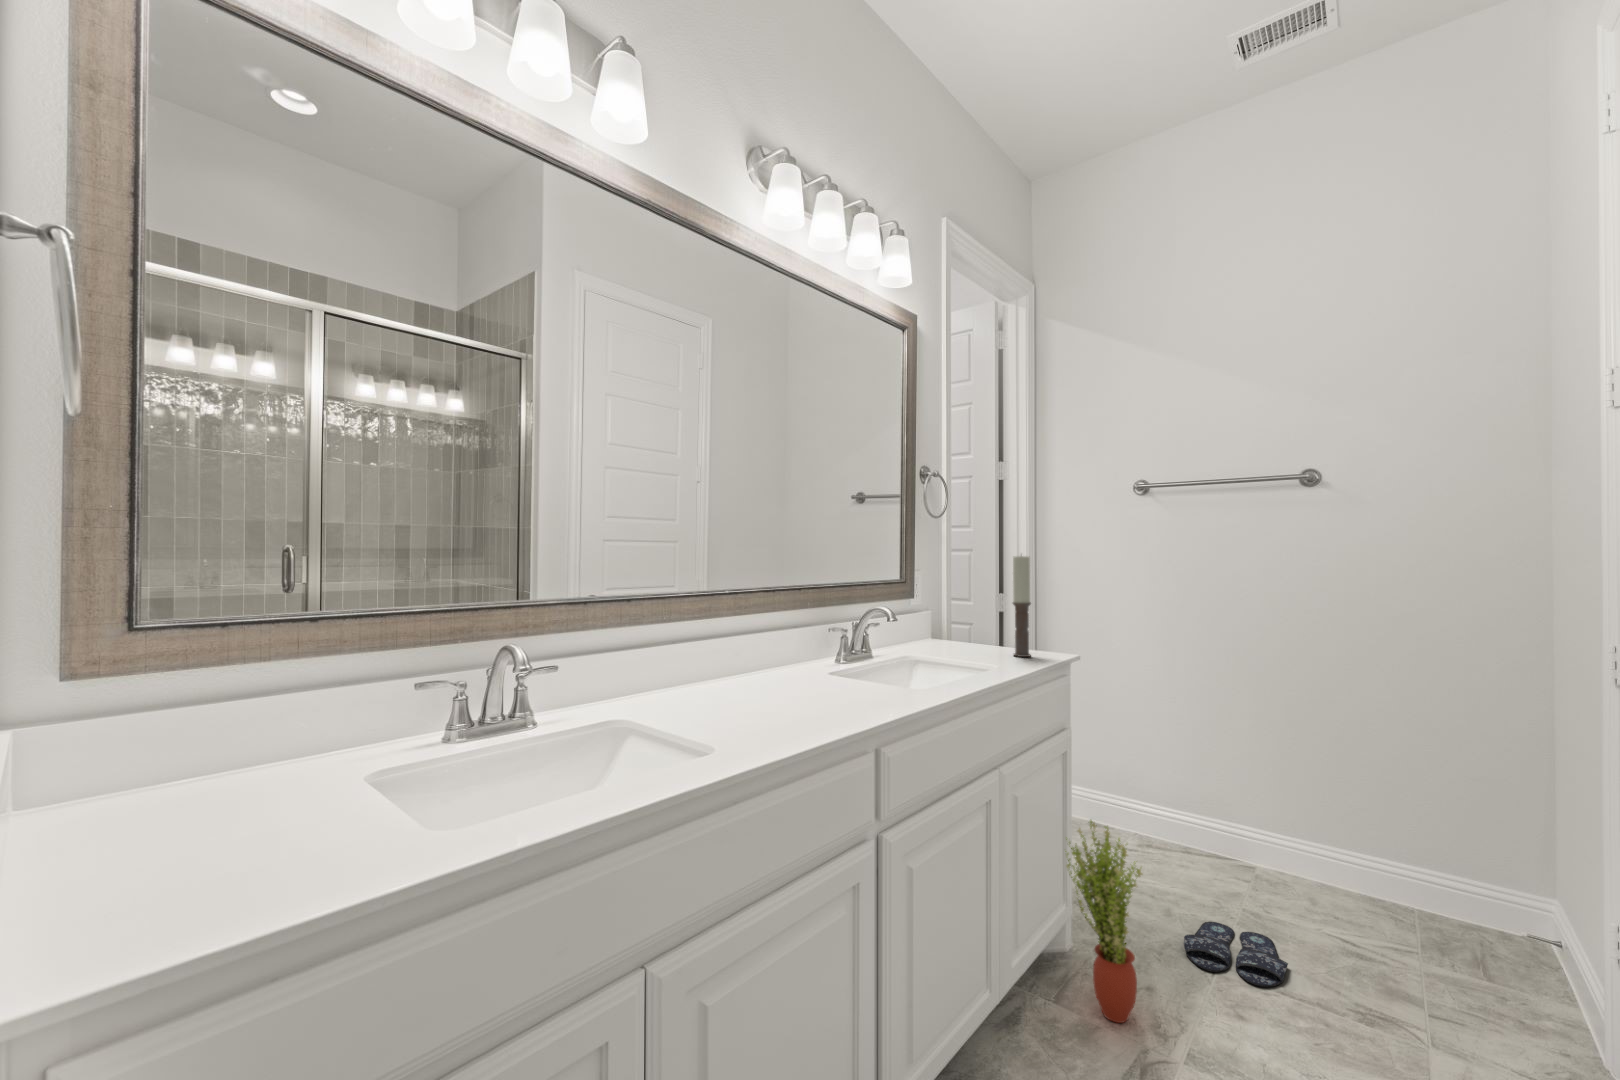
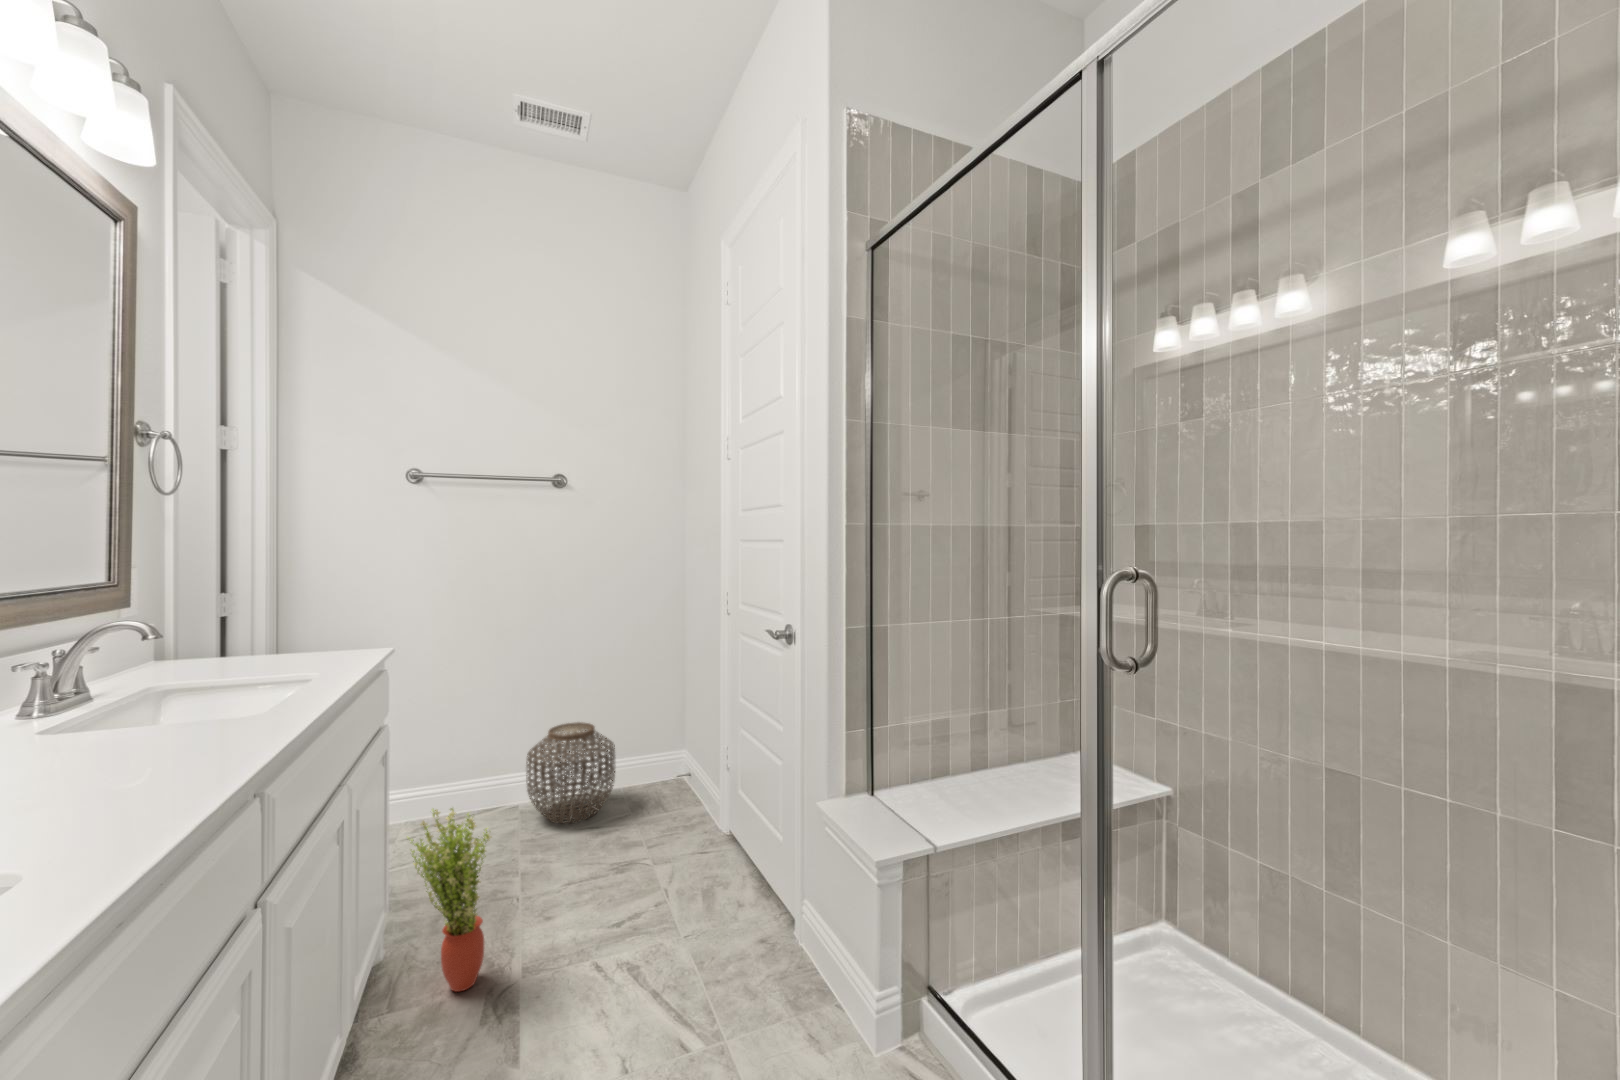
candle: present [1013,556,1031,657] -> none [318,542,344,660]
woven basket: none [1259,786,1394,923] -> present [526,722,615,823]
slippers: present [1184,922,1288,987] -> none [490,854,571,903]

